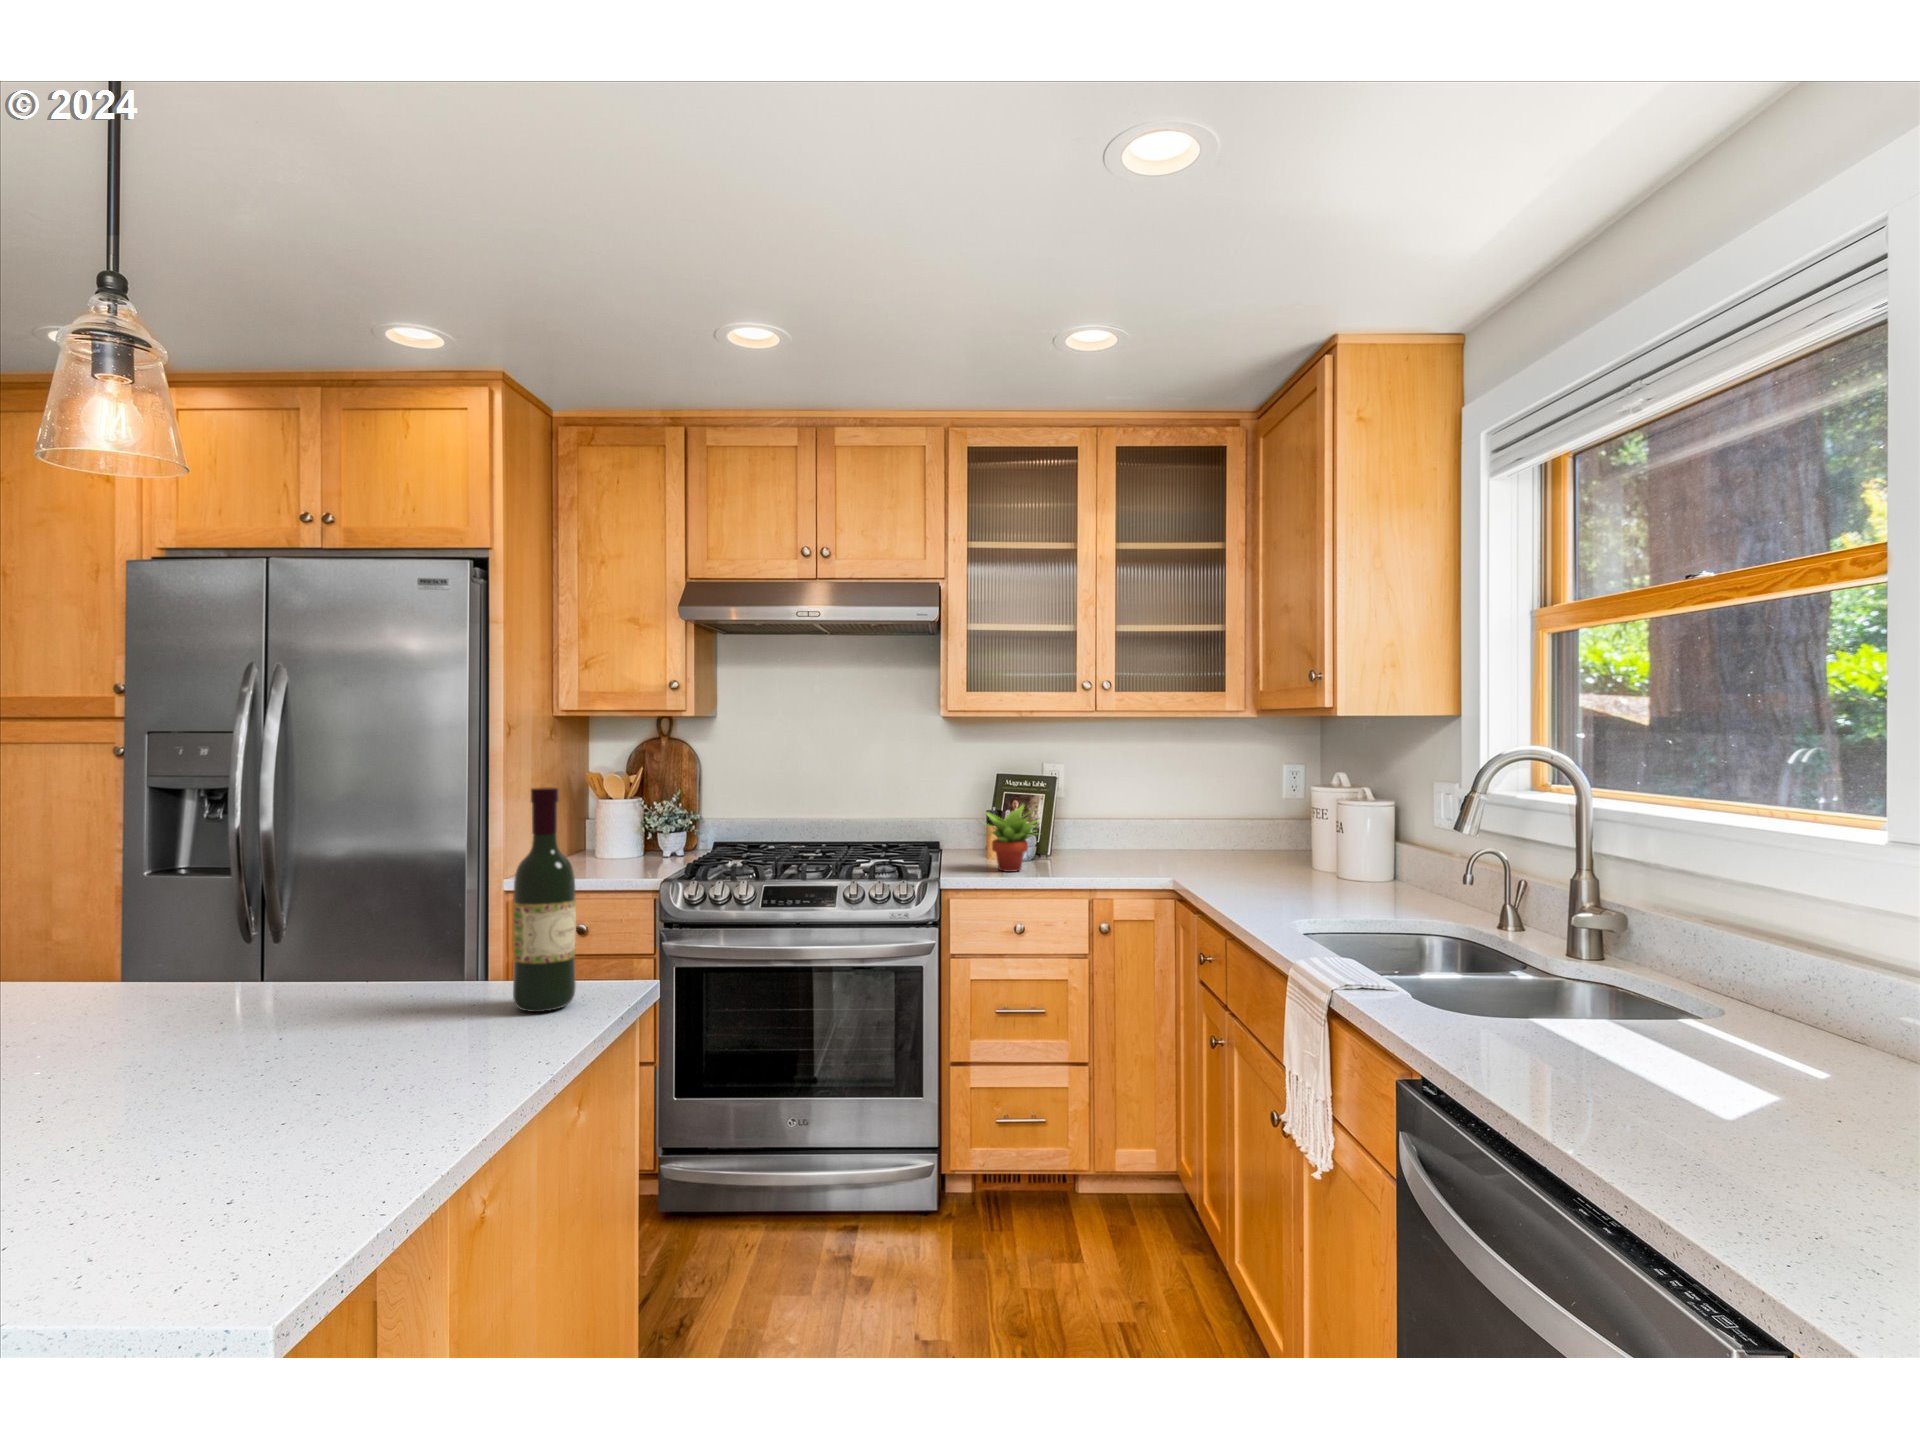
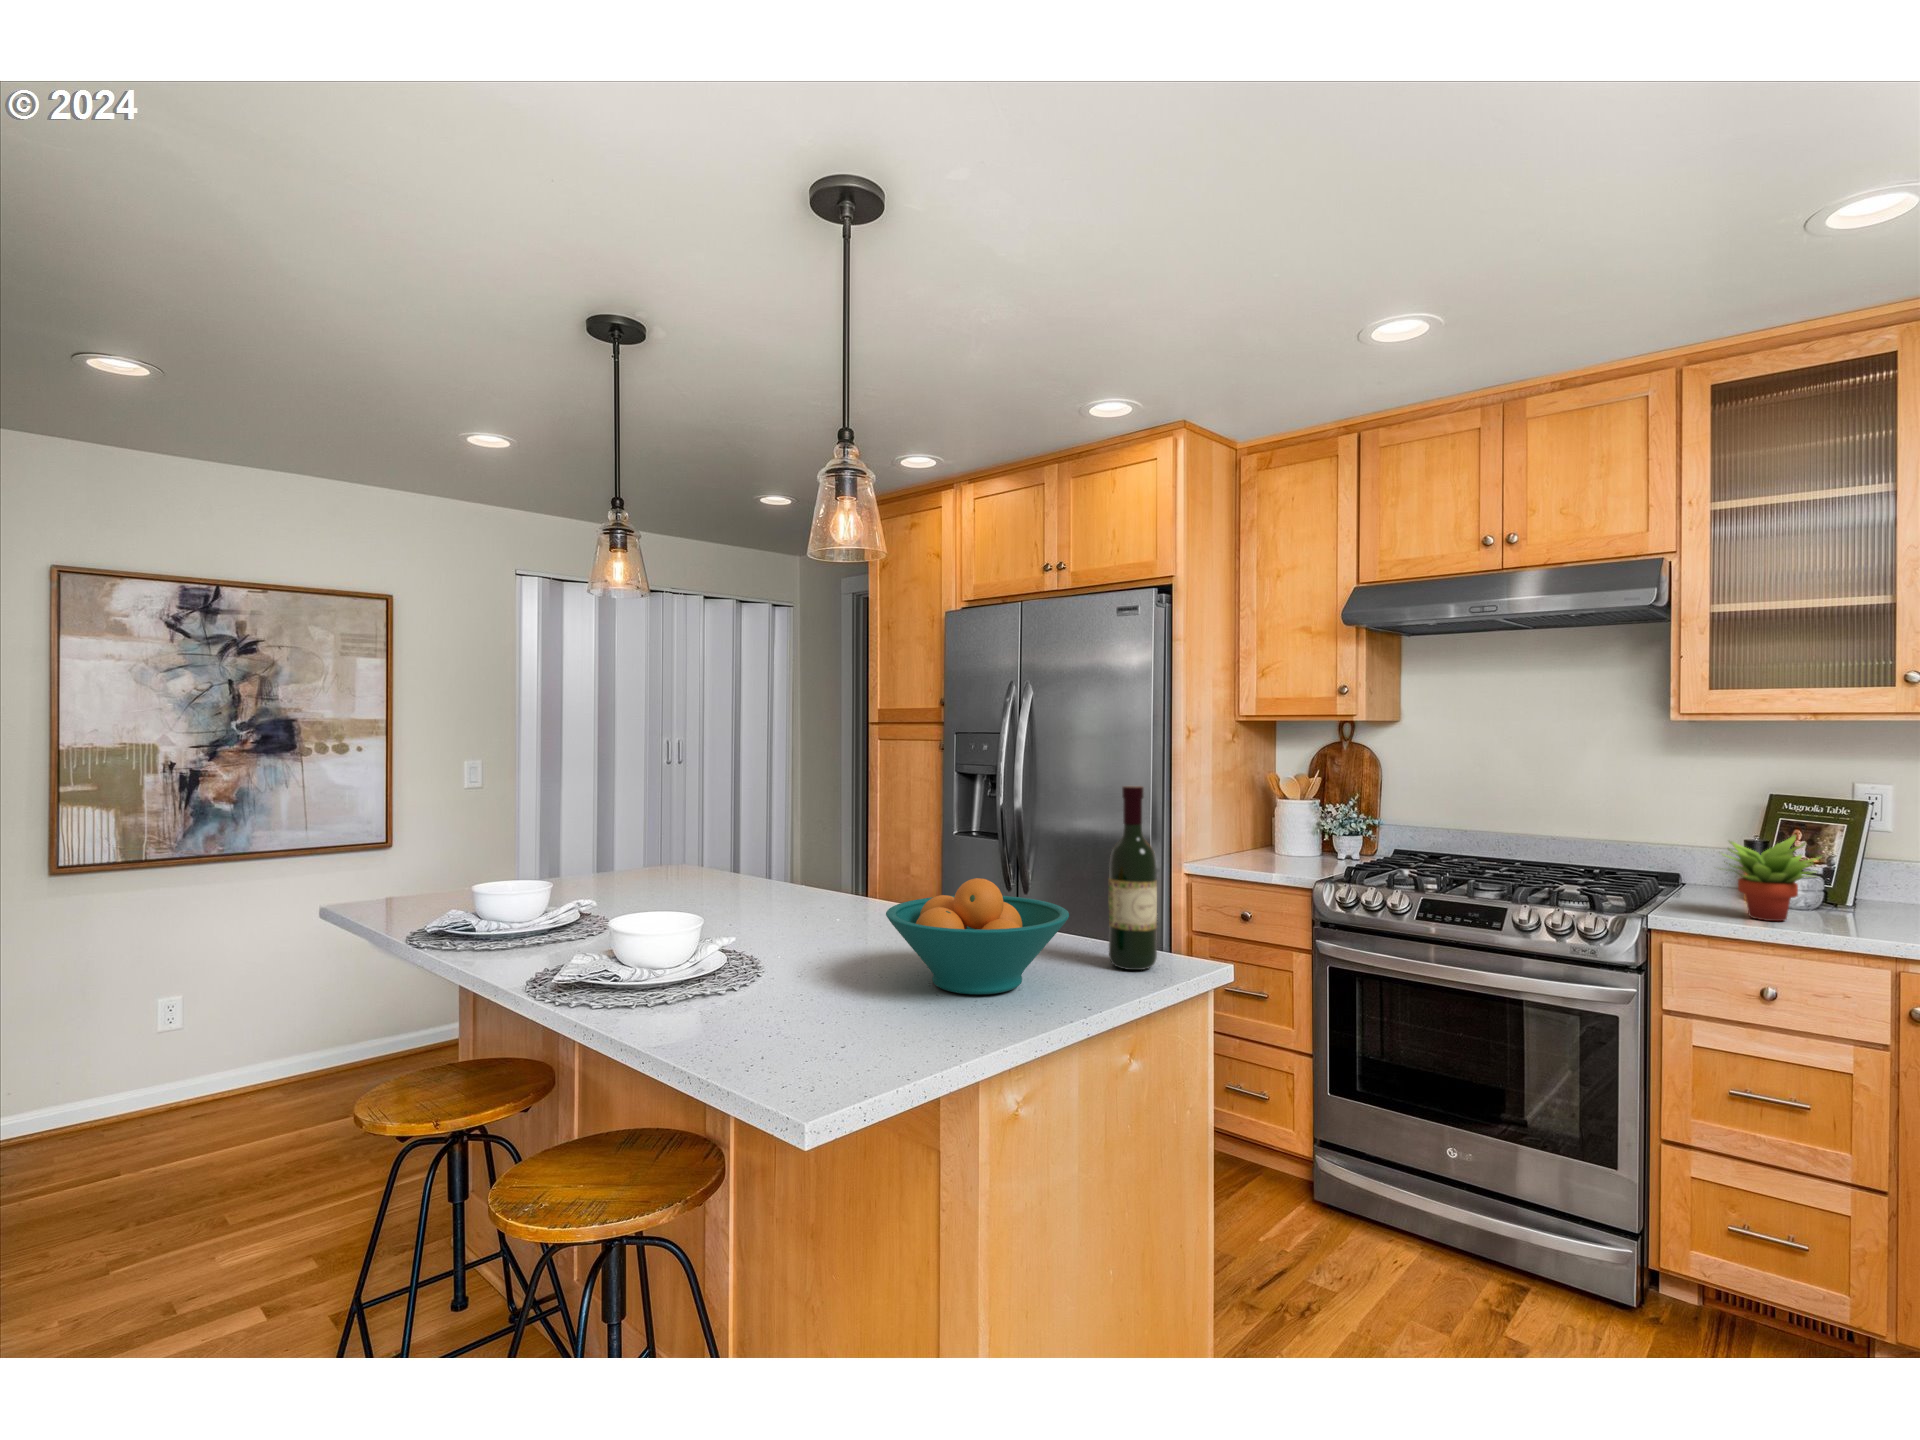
fruit bowl: none [181,925,489,1095] -> present [886,878,1069,994]

